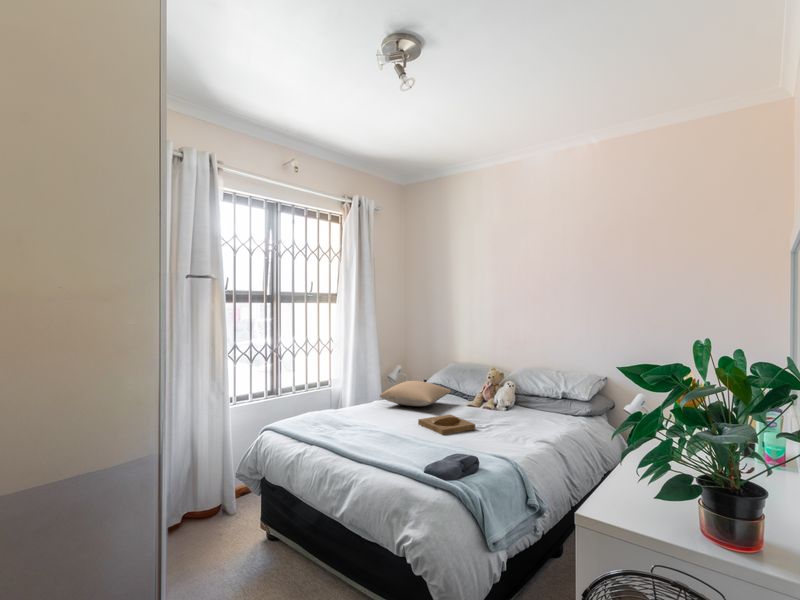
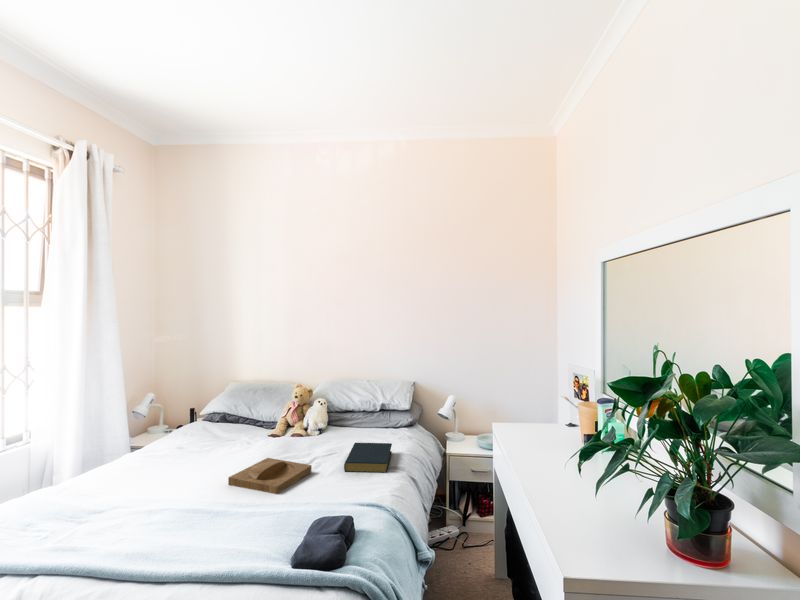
pillow: present [380,381,452,406] -> none [144,416,250,456]
hardback book: none [499,417,551,442] -> present [344,443,392,473]

